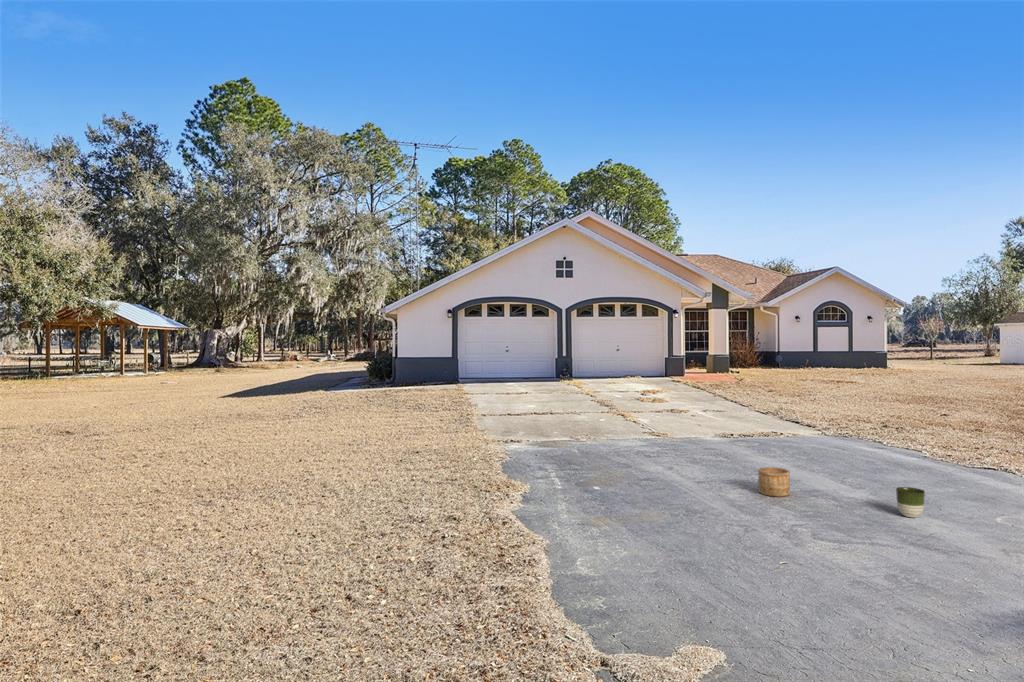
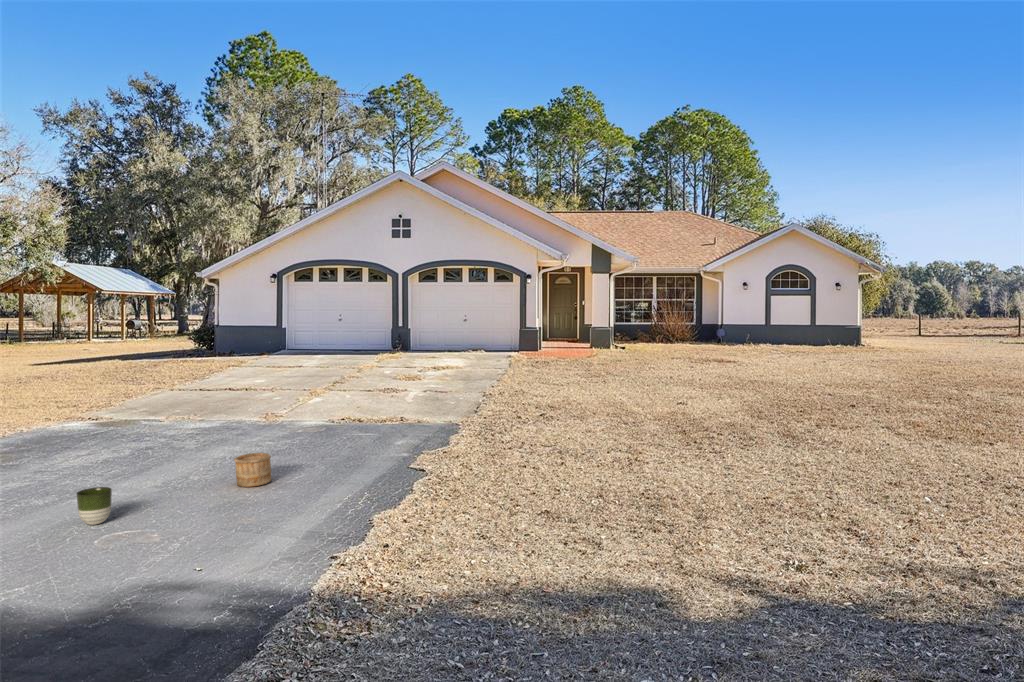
wooden bucket: present [758,467,790,497] -> present [234,453,271,487]

